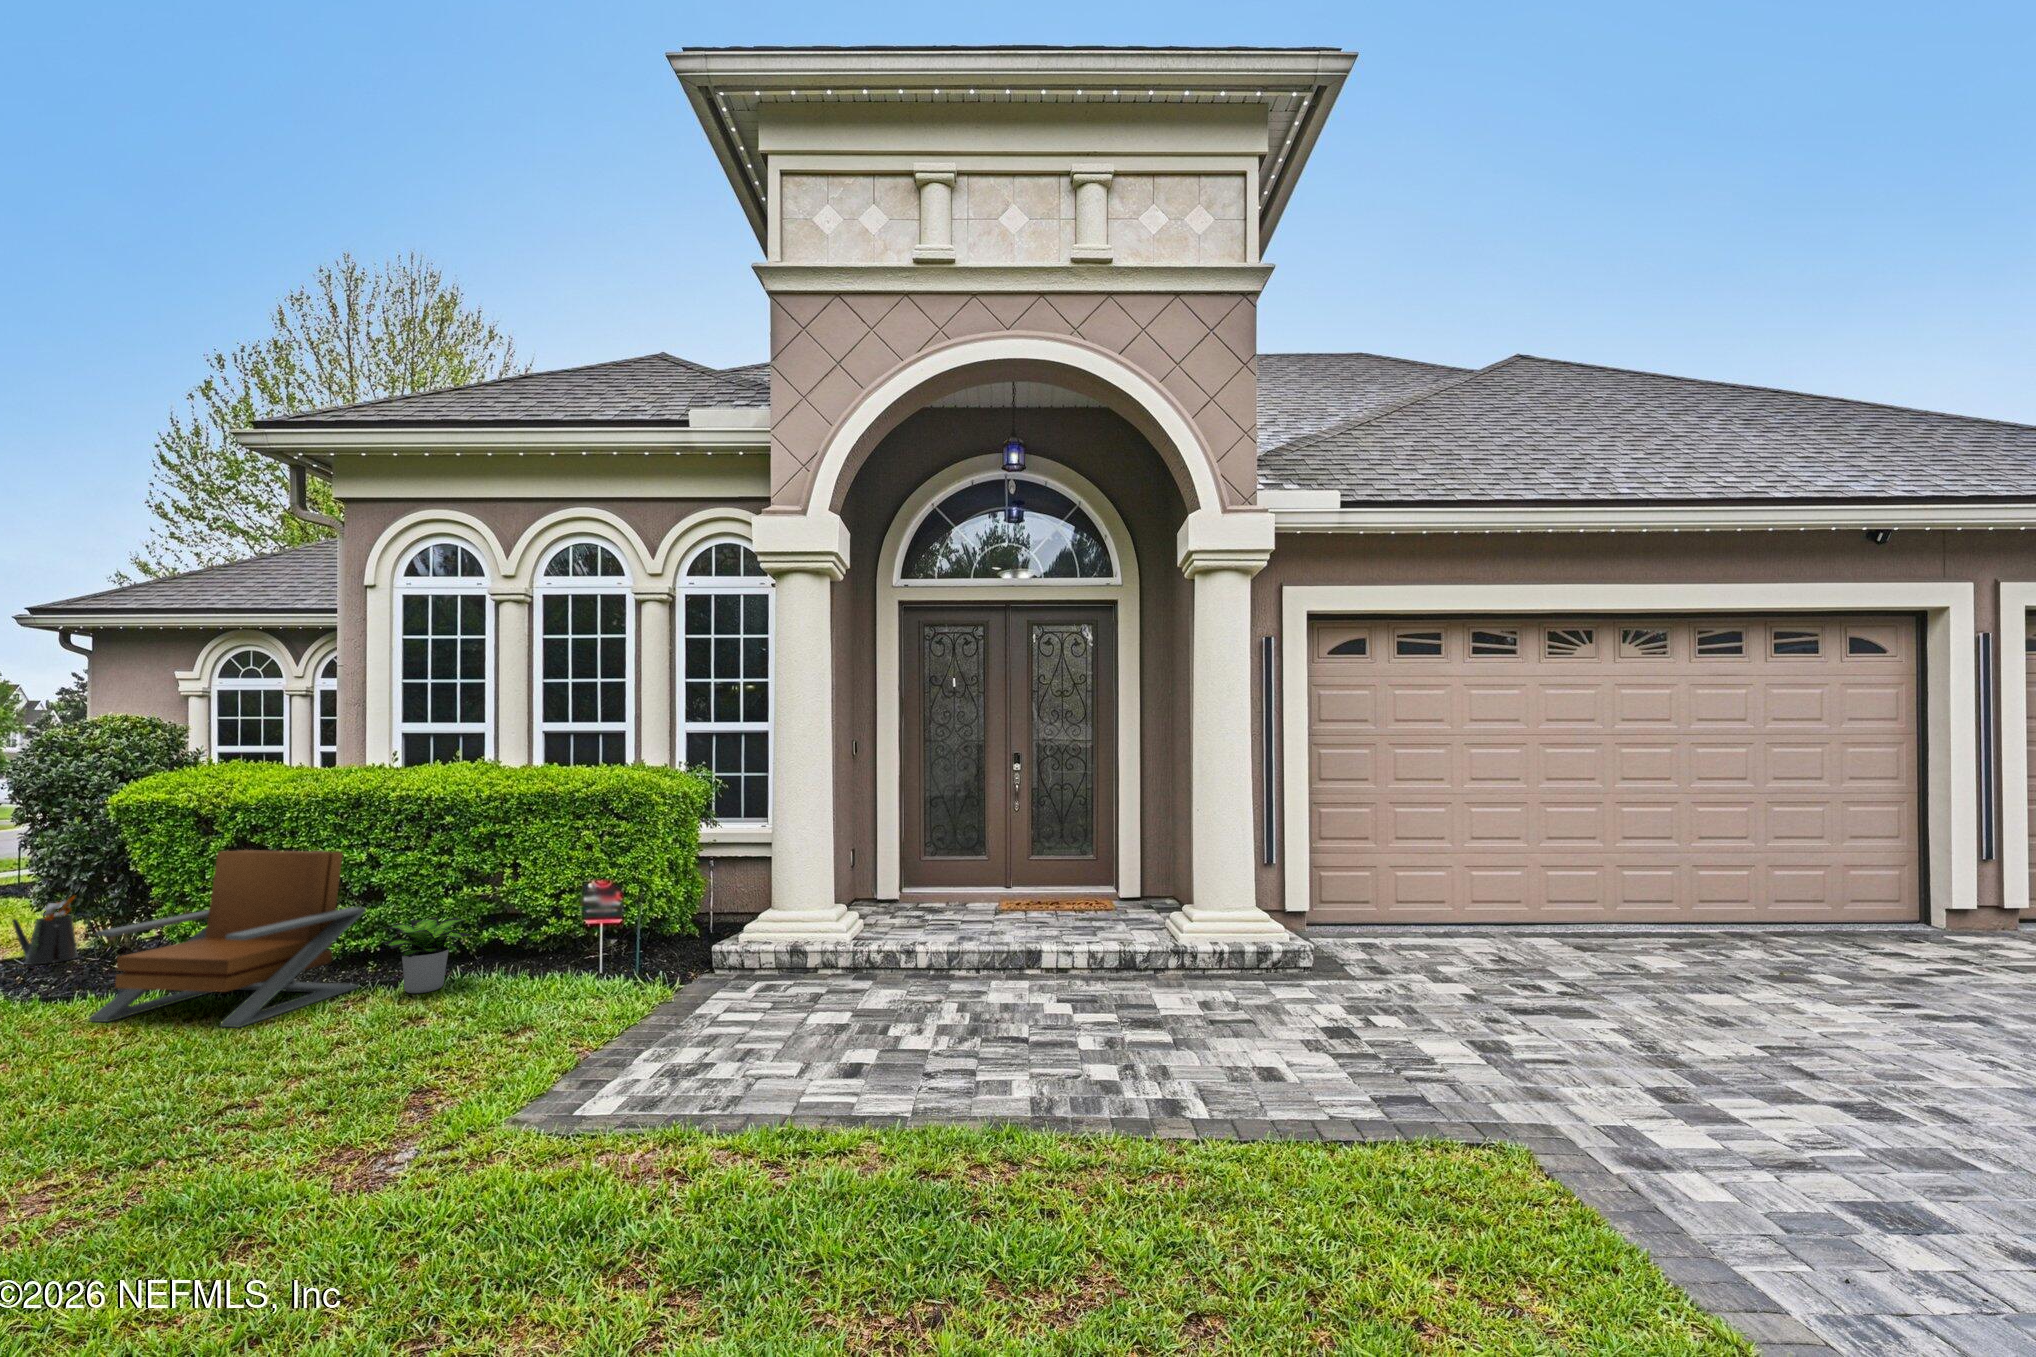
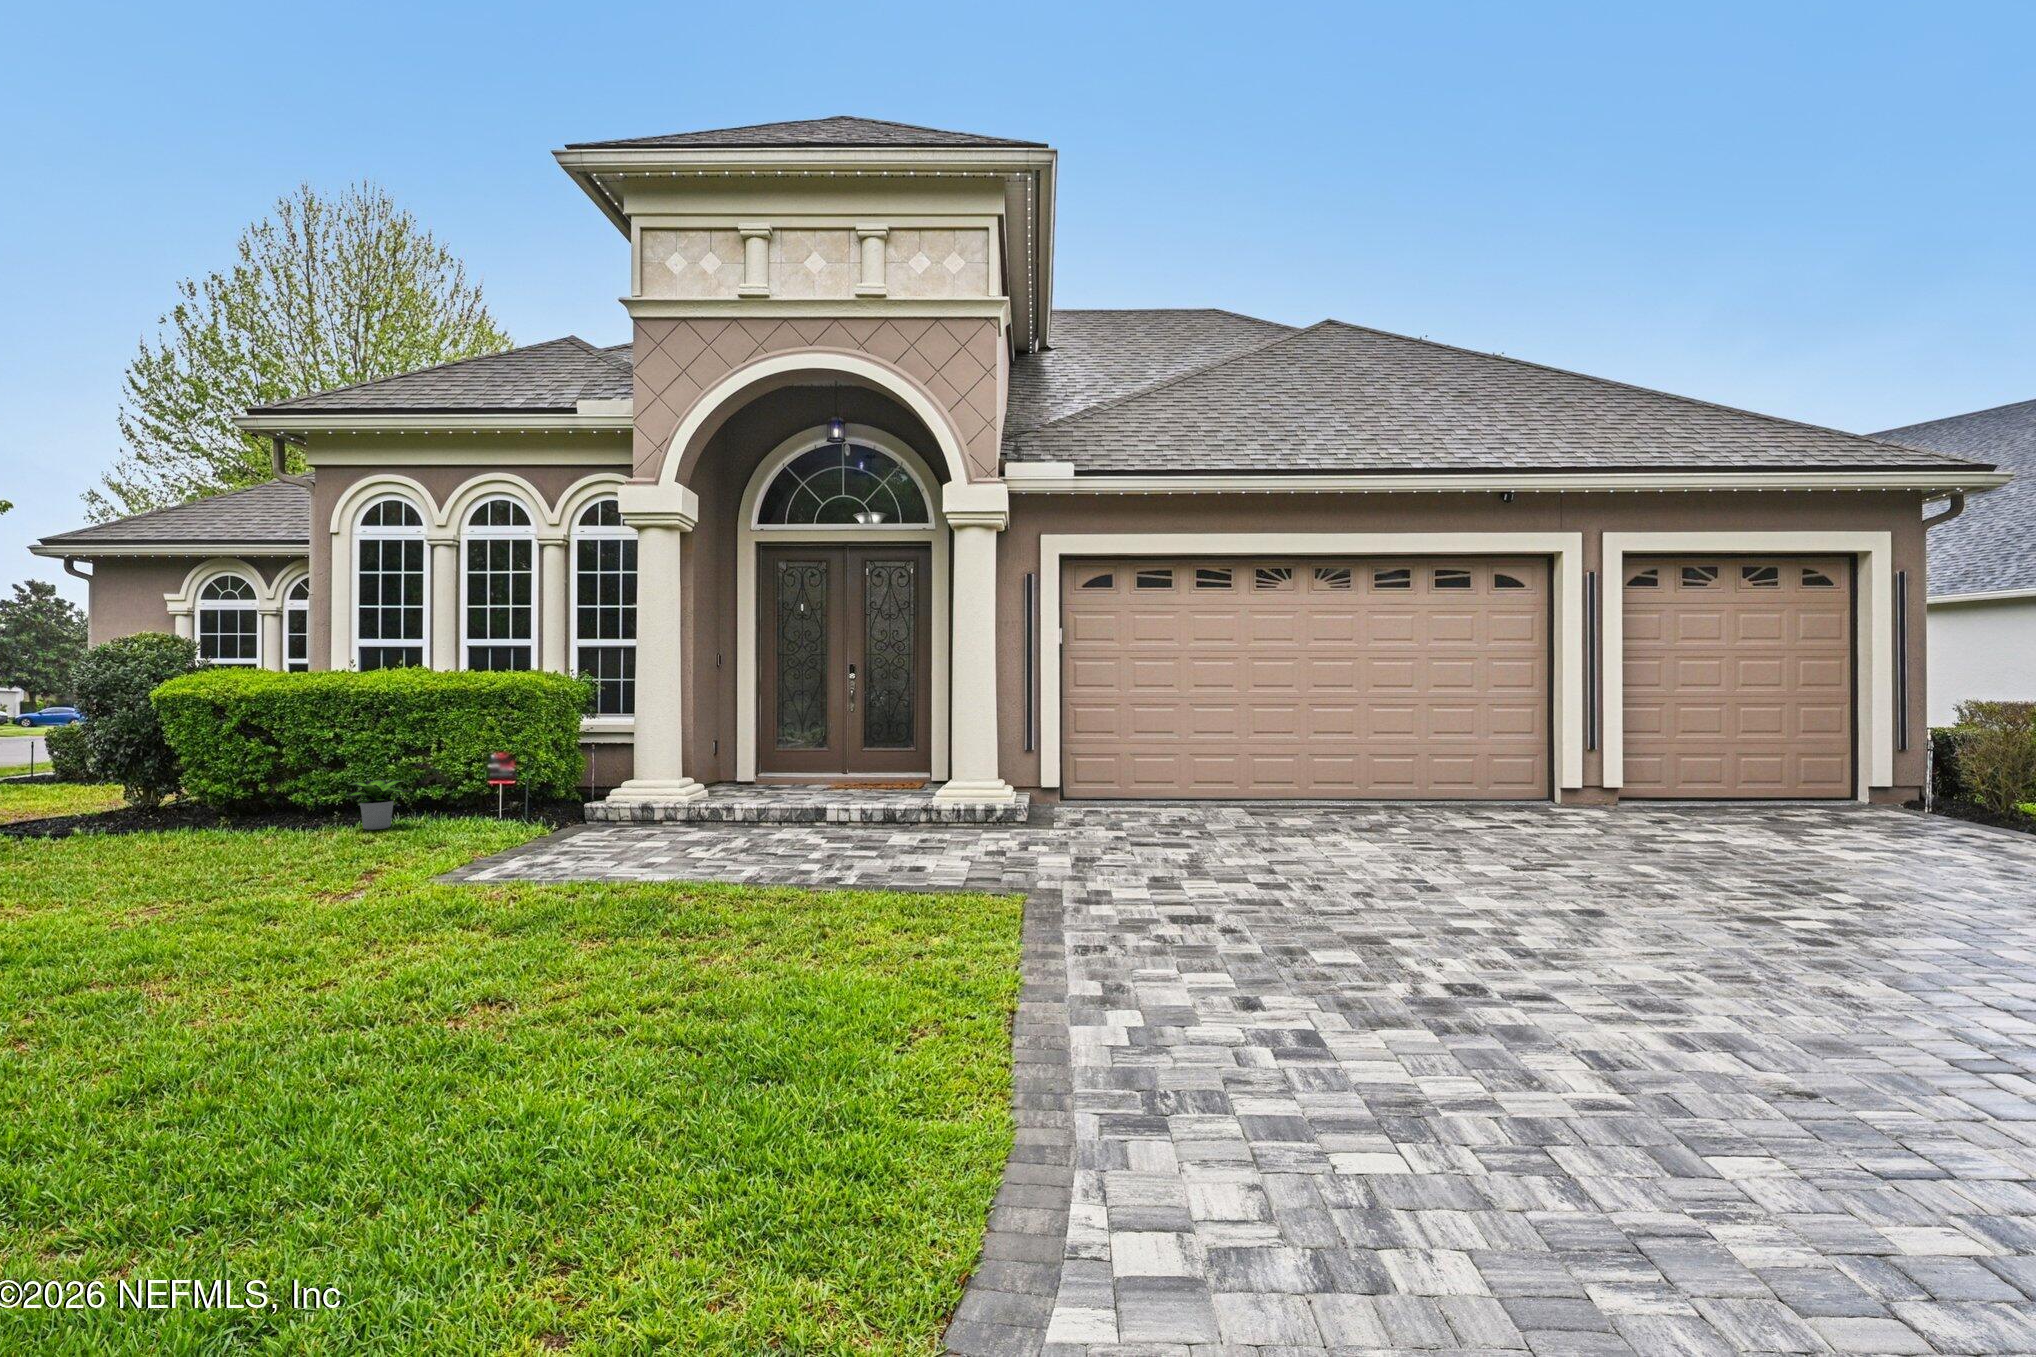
lounge chair: present [90,850,366,1027] -> none [149,729,333,843]
watering can: present [13,897,90,965] -> none [76,764,131,813]

